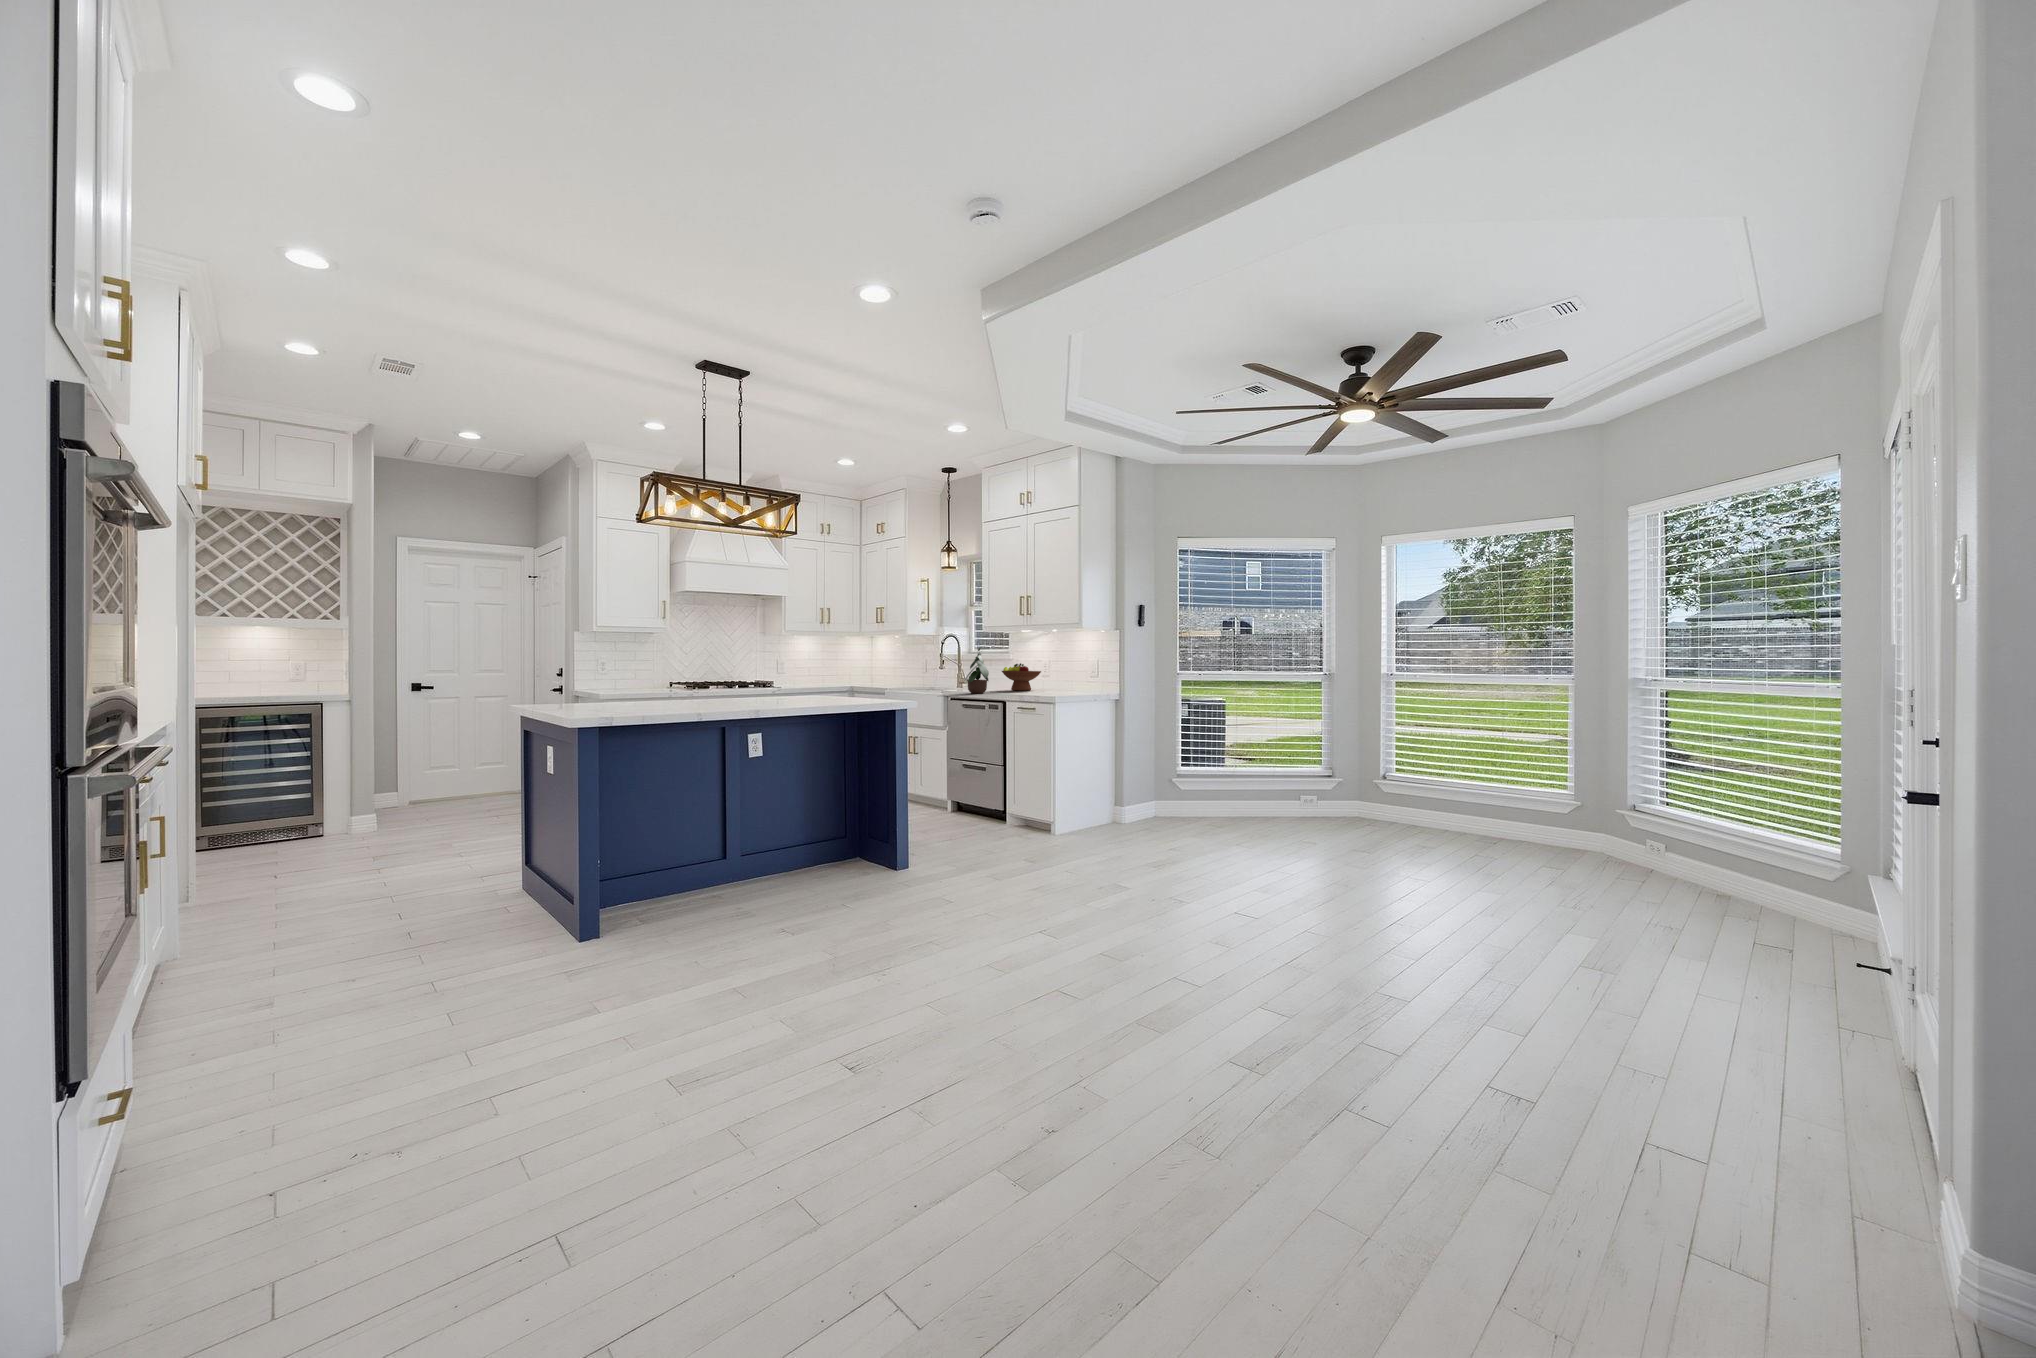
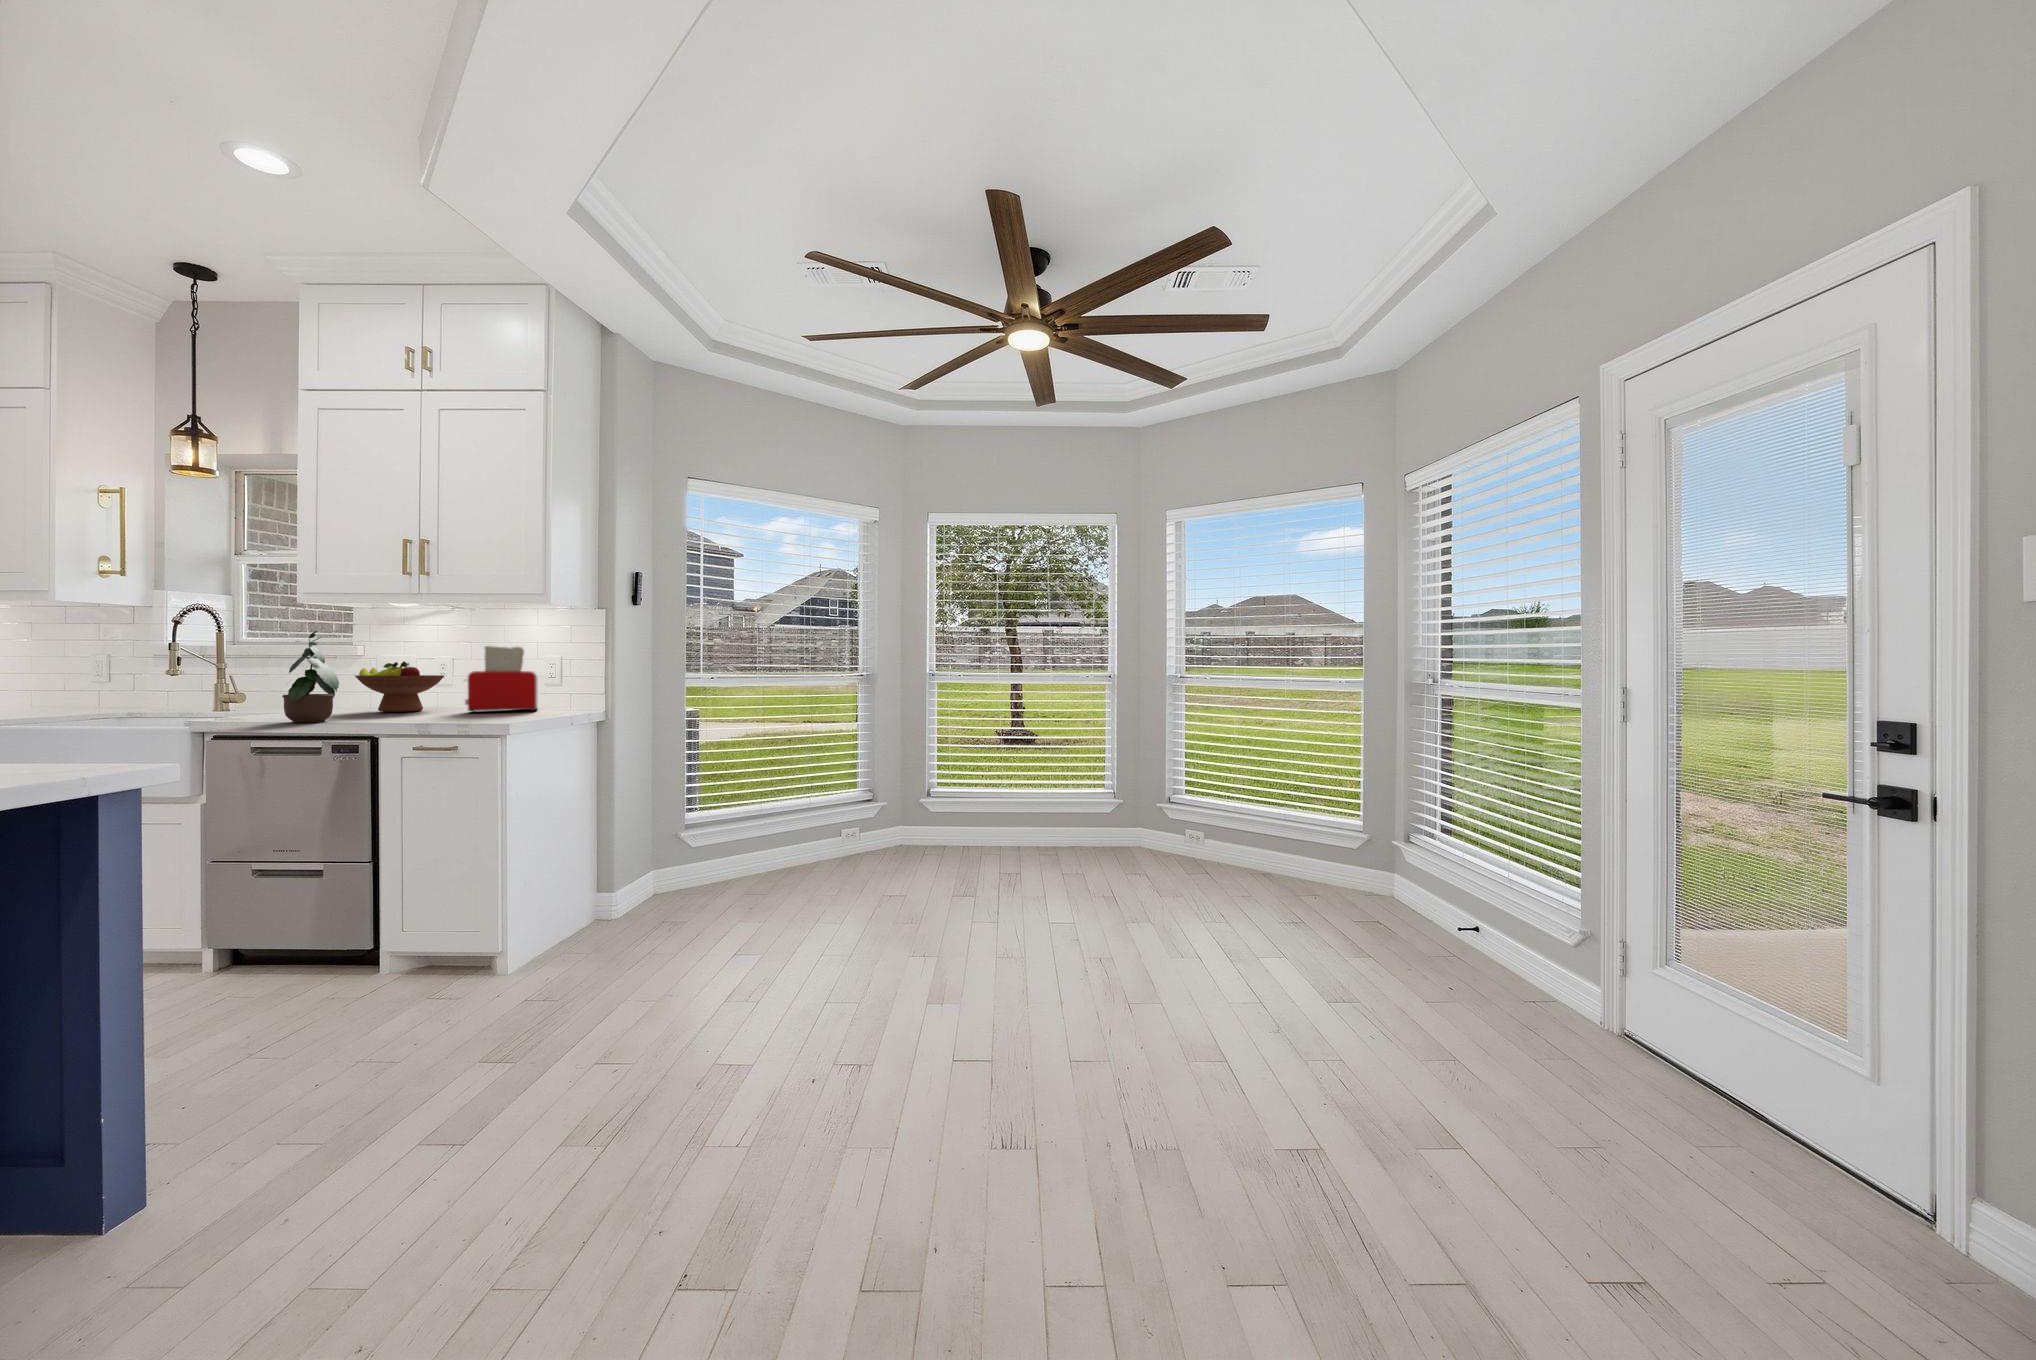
toaster: none [1045,655,1082,692] -> present [465,646,538,712]

